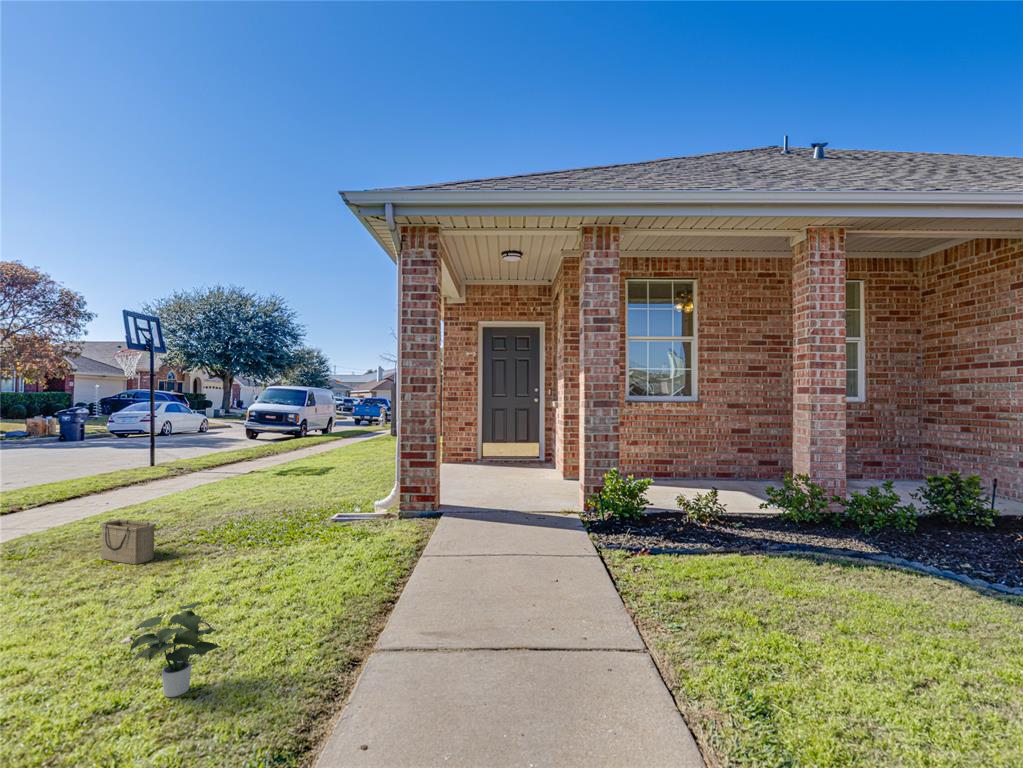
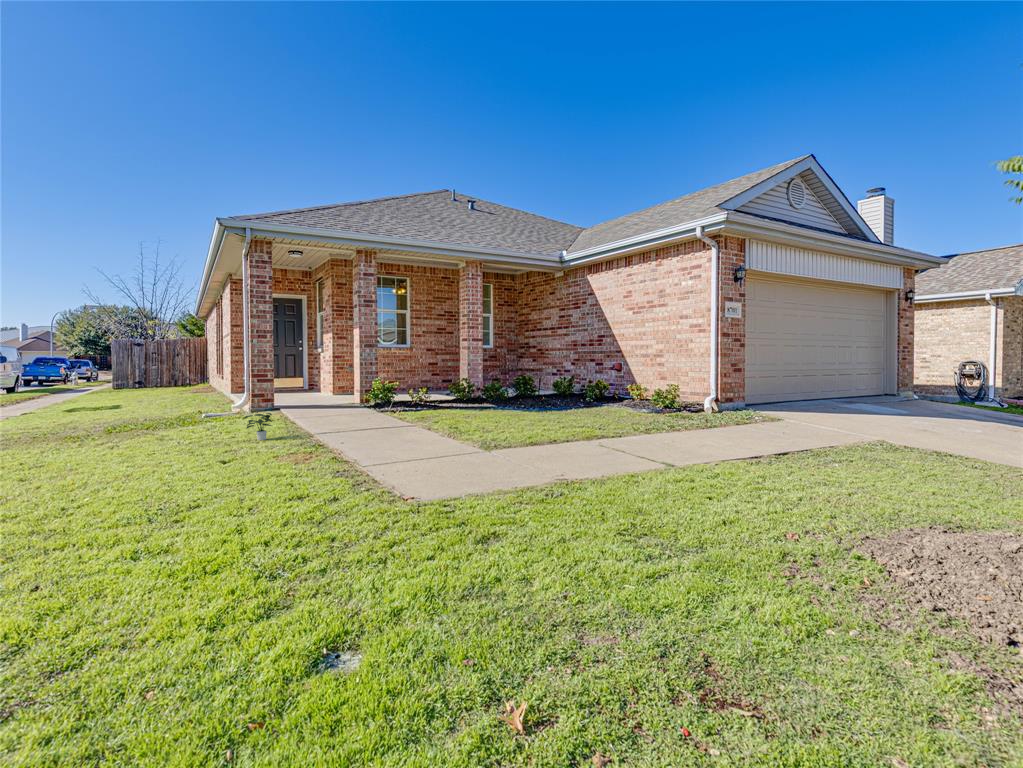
basket: present [100,519,156,564] -> none [87,412,130,436]

